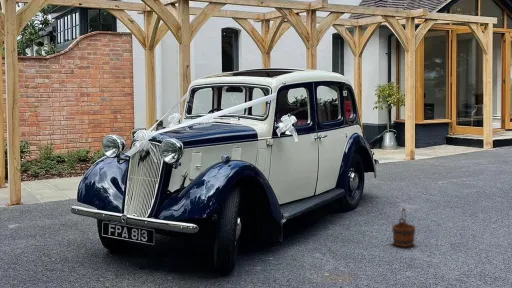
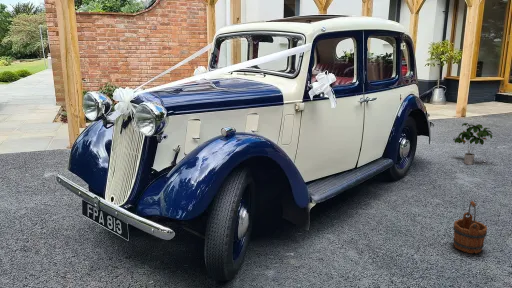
potted plant: none [398,159,429,197] -> present [453,123,492,165]

